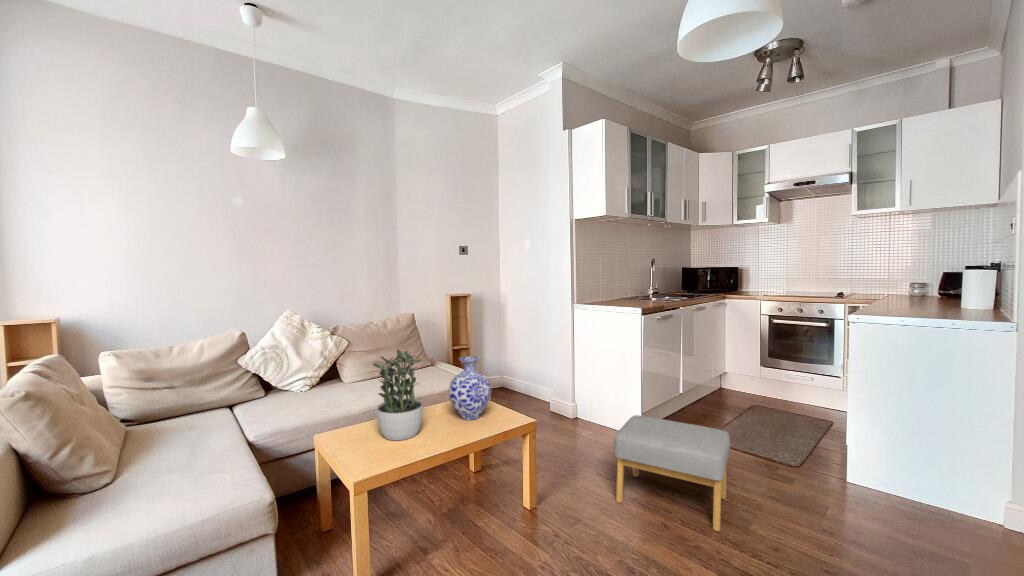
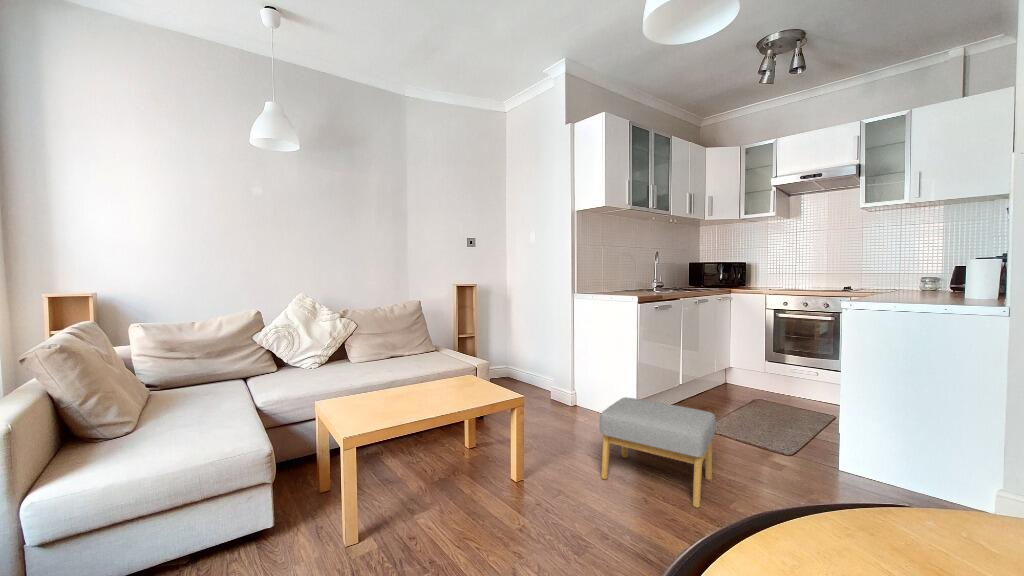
potted plant: present [373,350,423,440] -> none [365,322,415,408]
vase: present [449,356,491,420] -> none [442,334,483,394]

